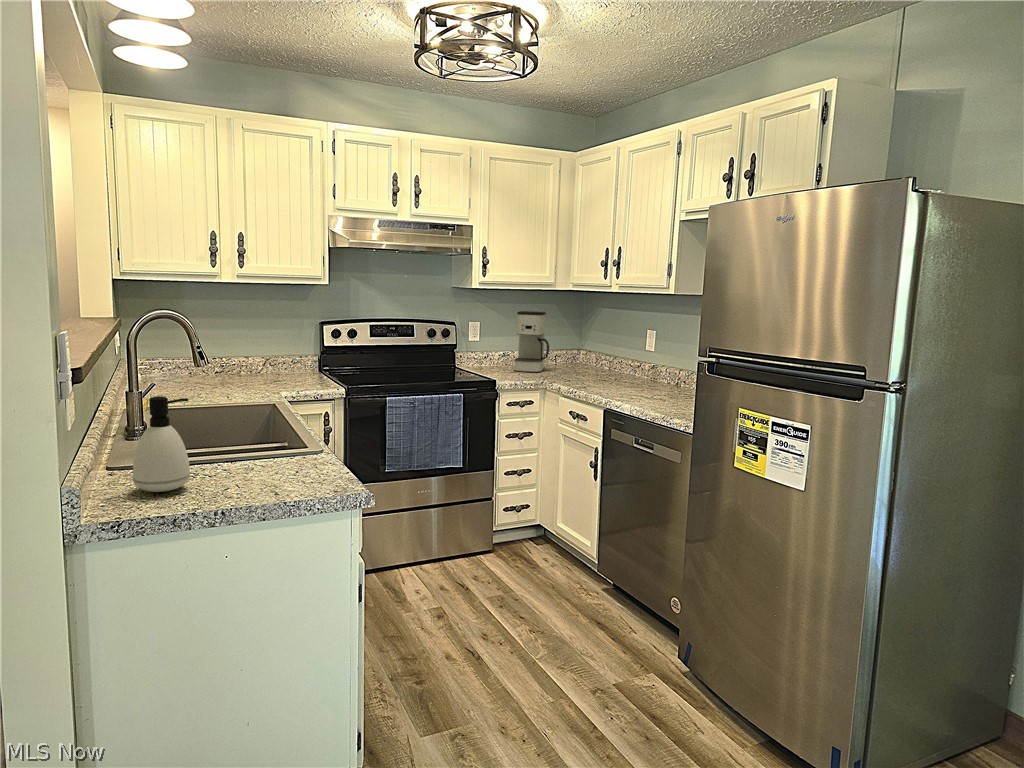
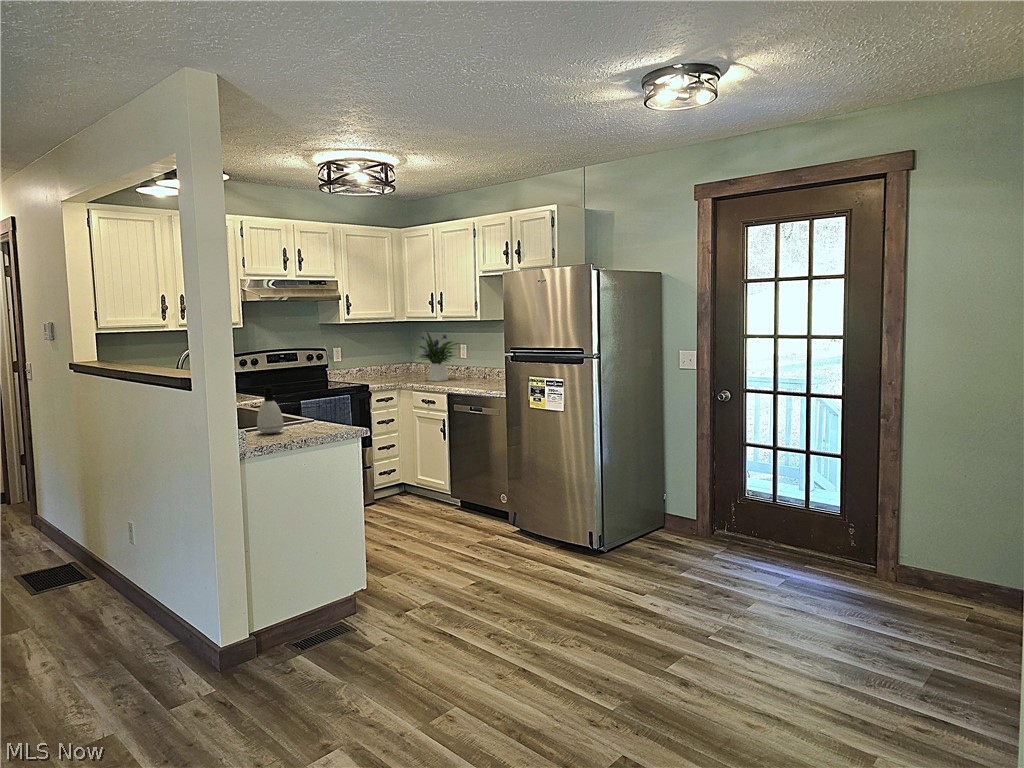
flower arrangement: none [572,308,643,383] -> present [416,332,460,381]
coffee maker: present [514,311,549,372] -> none [369,337,394,380]

